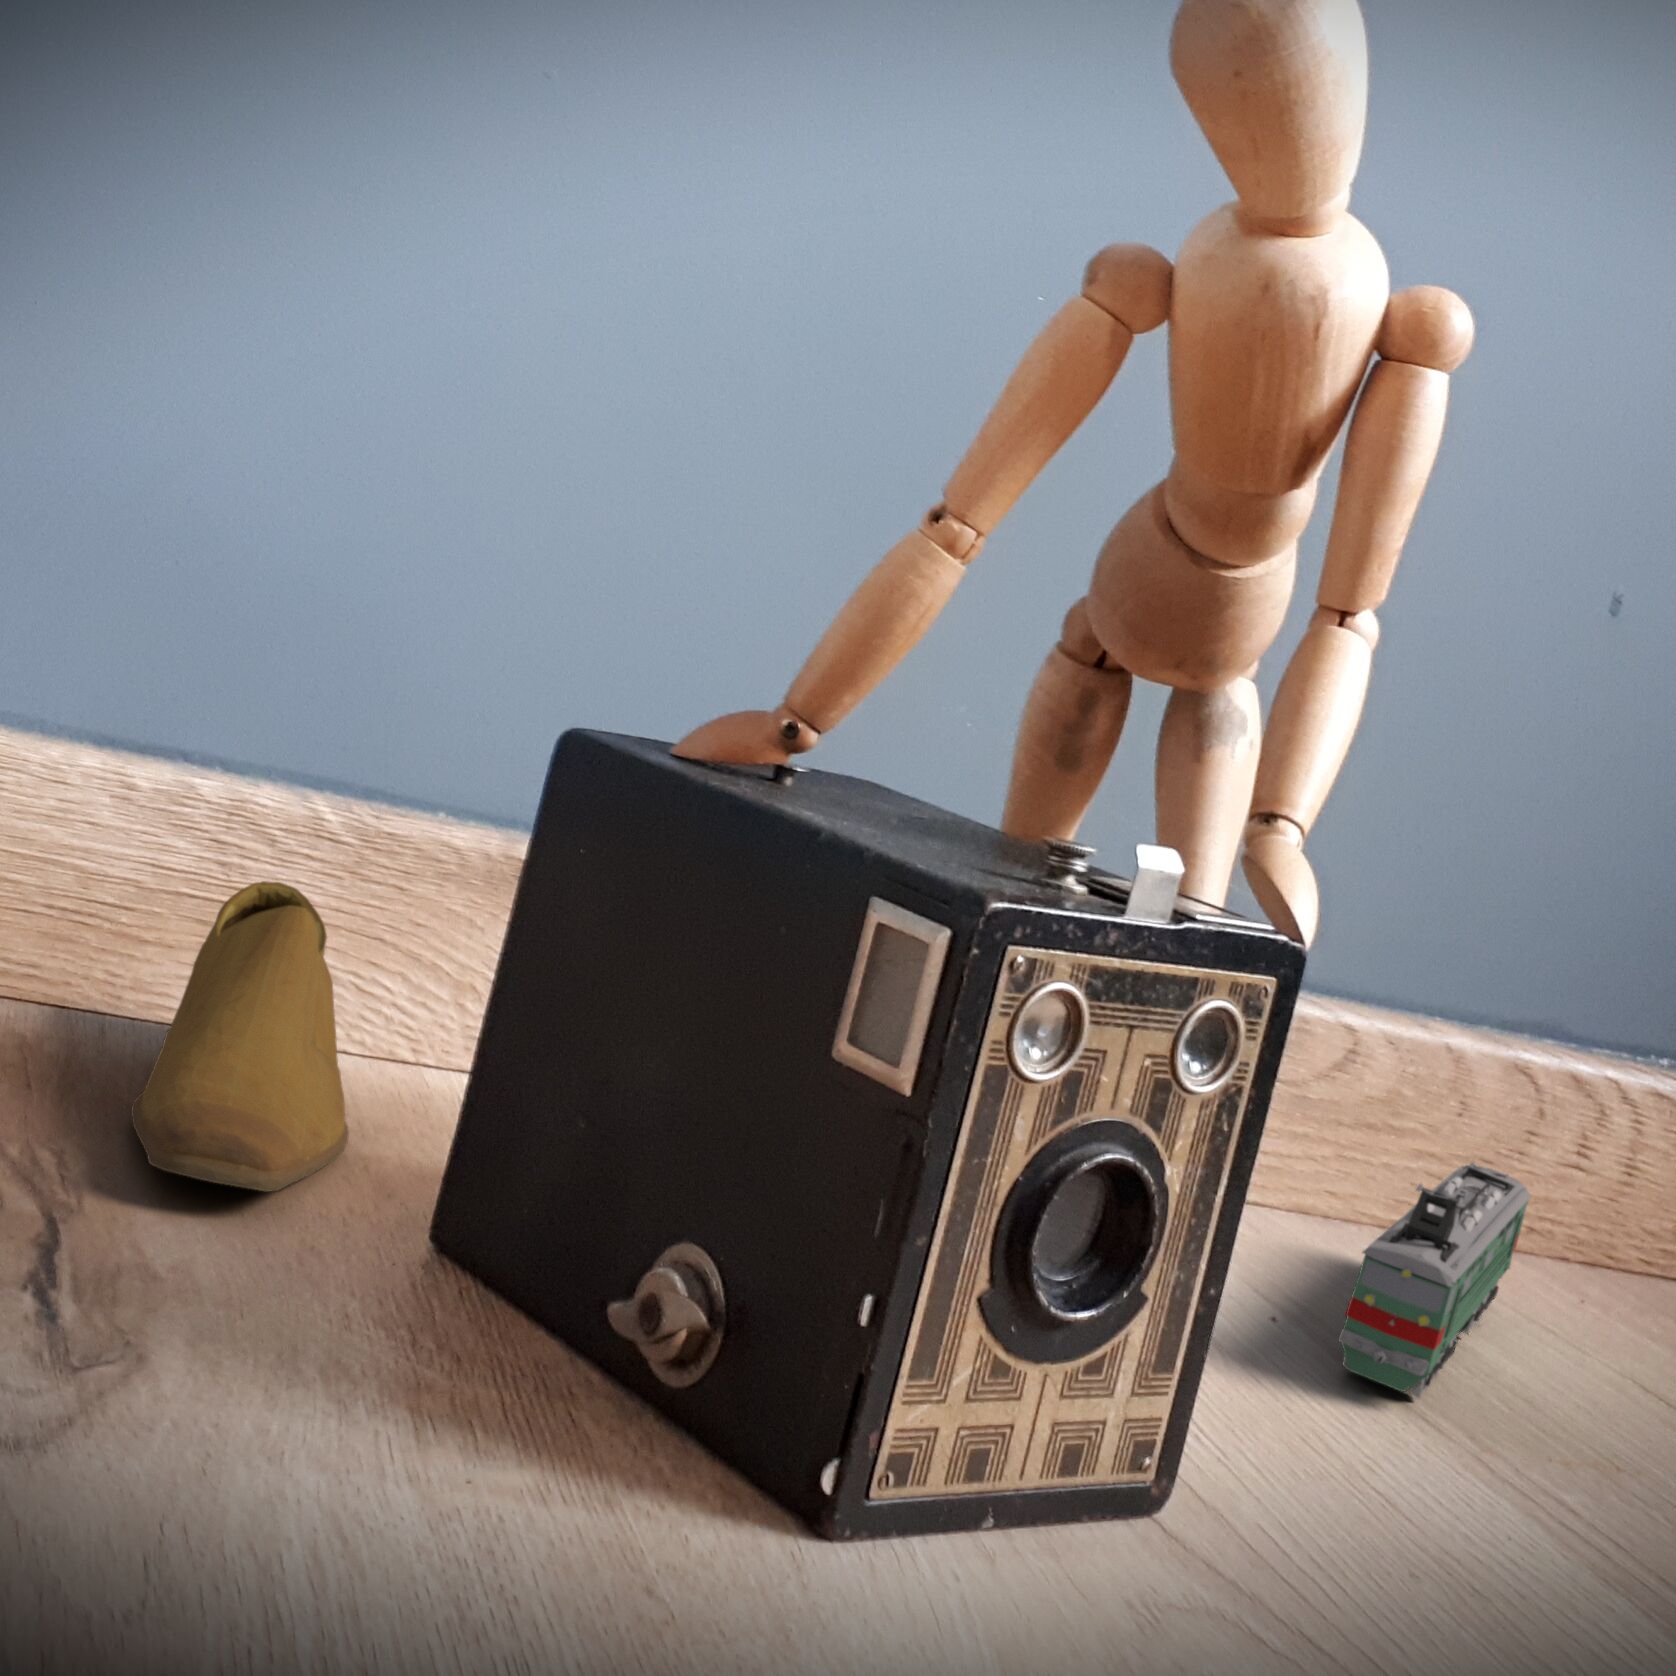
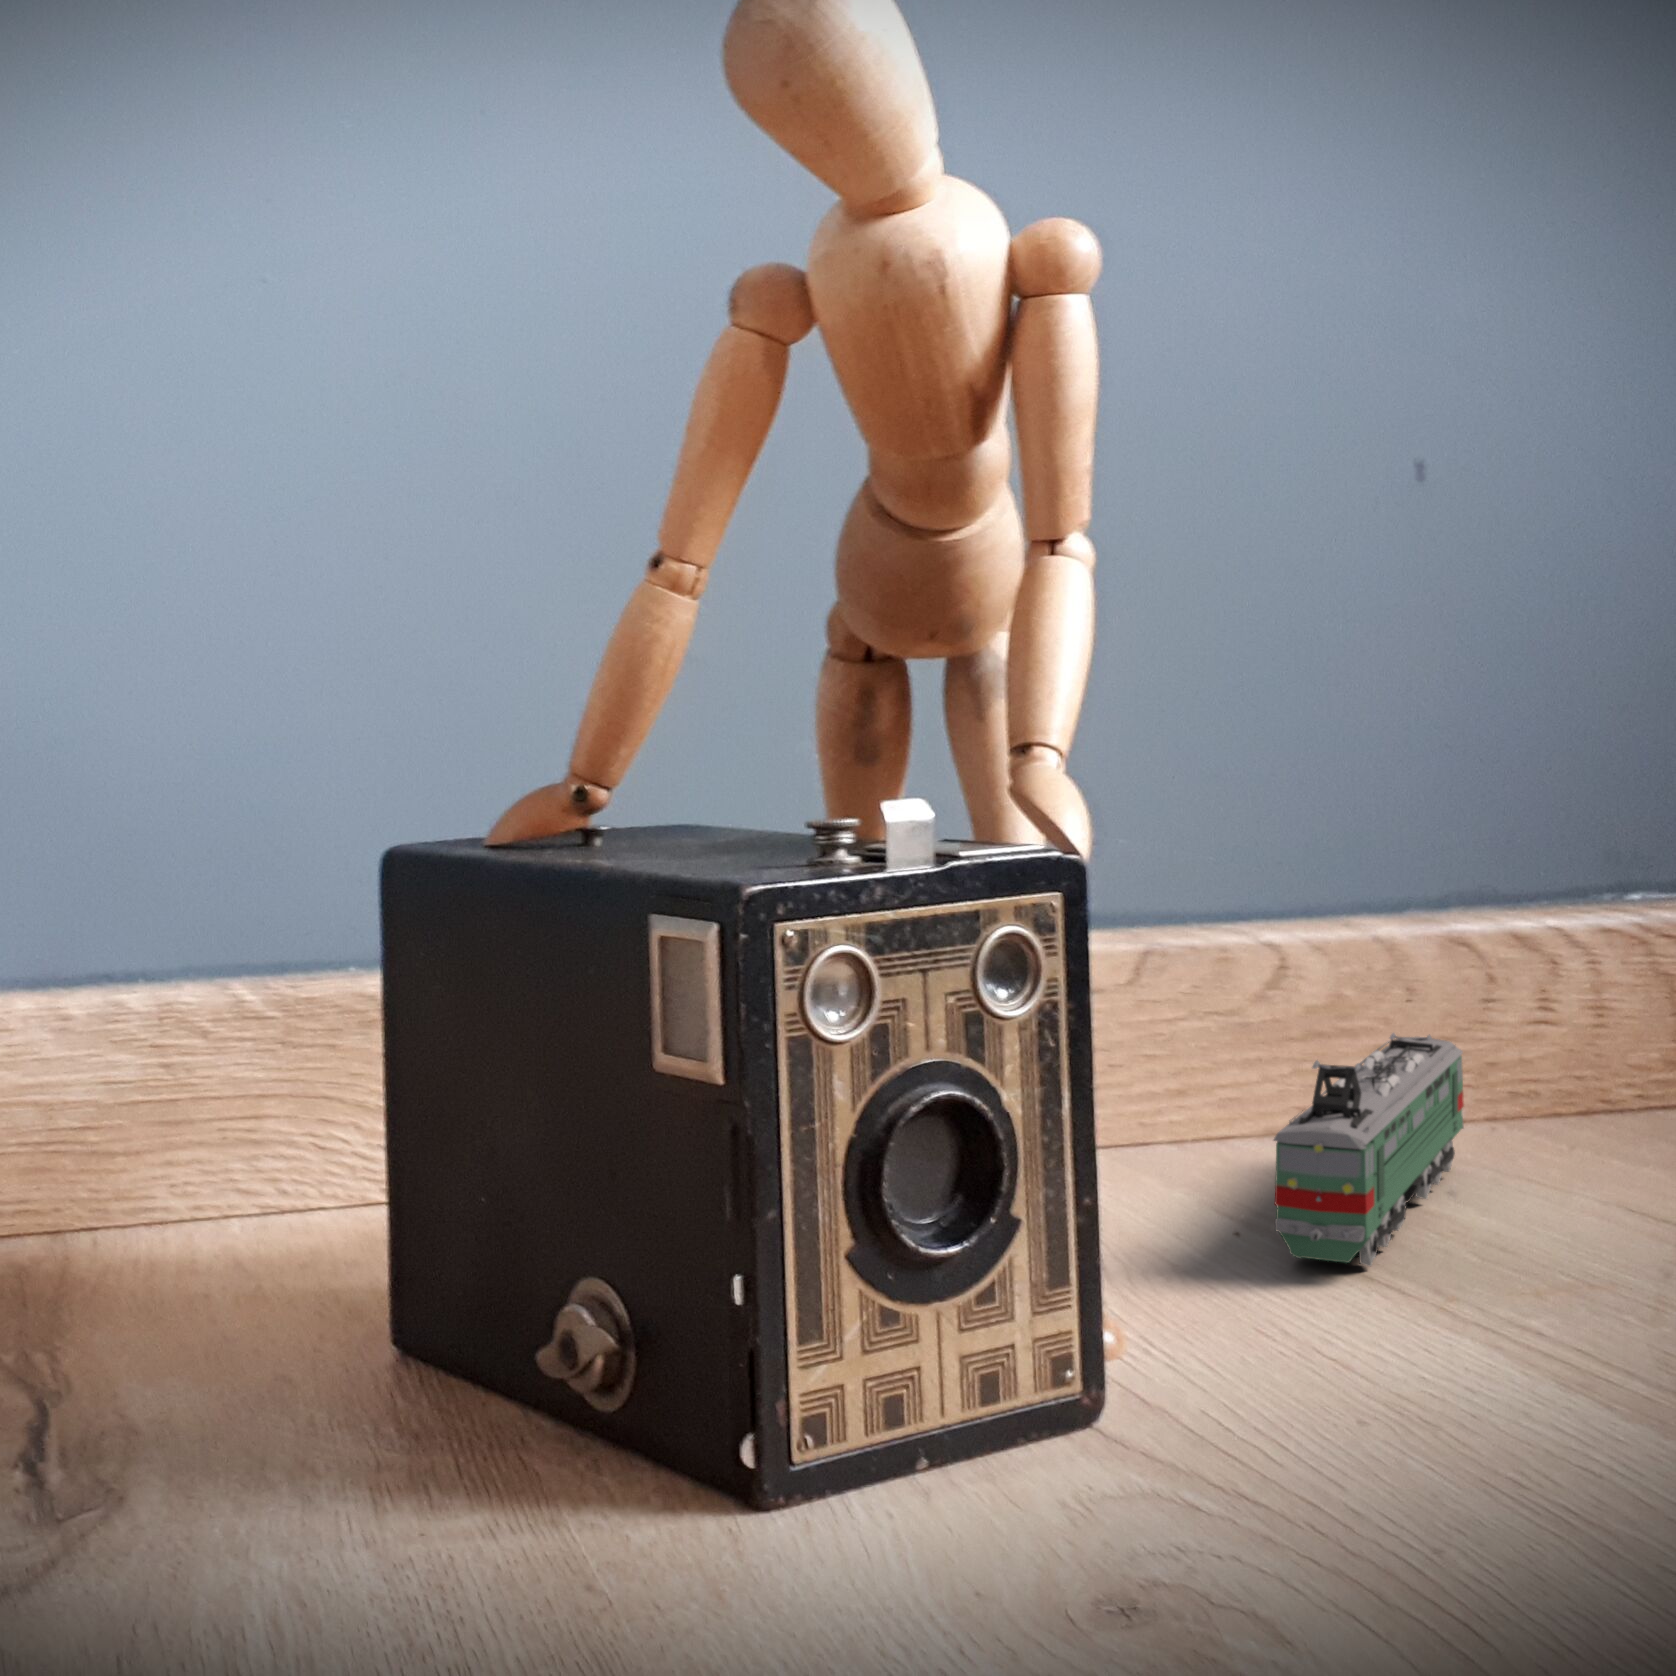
shoe: present [131,881,349,1191] -> none [84,1073,293,1350]

